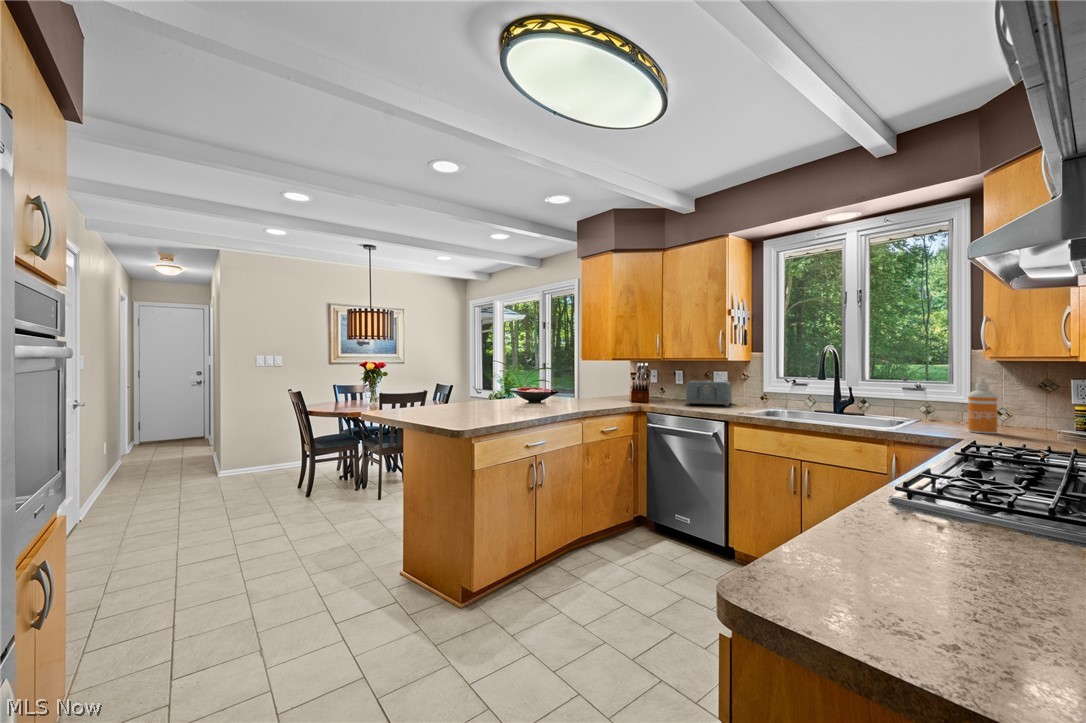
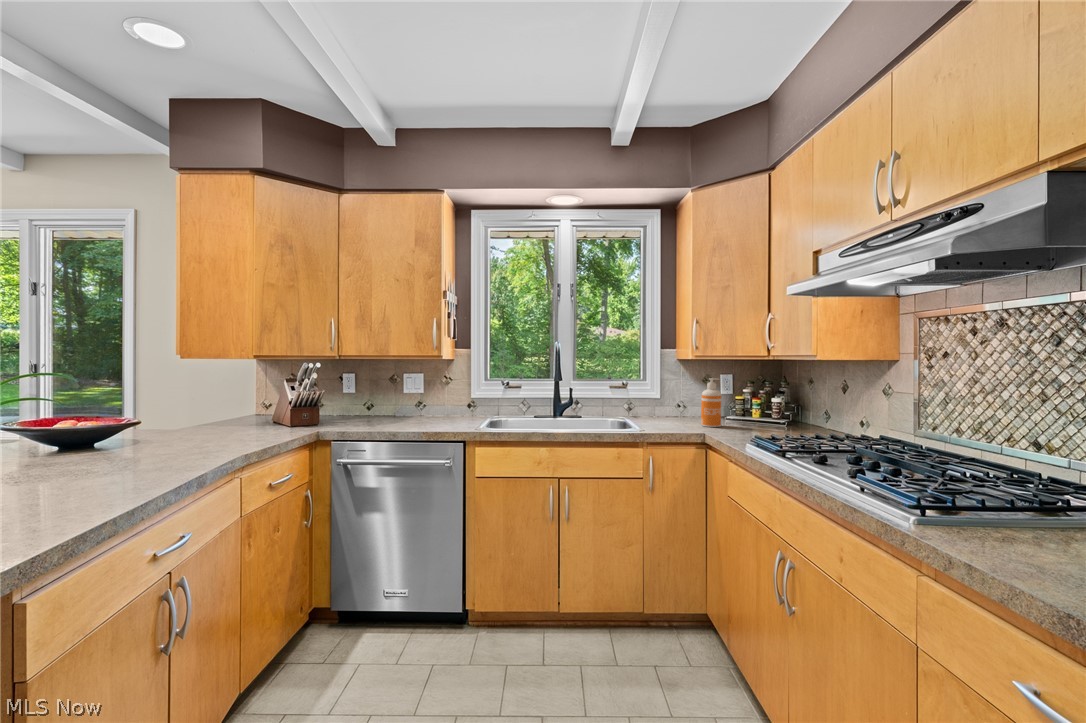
toaster: present [685,380,732,406] -> none [370,385,443,424]

